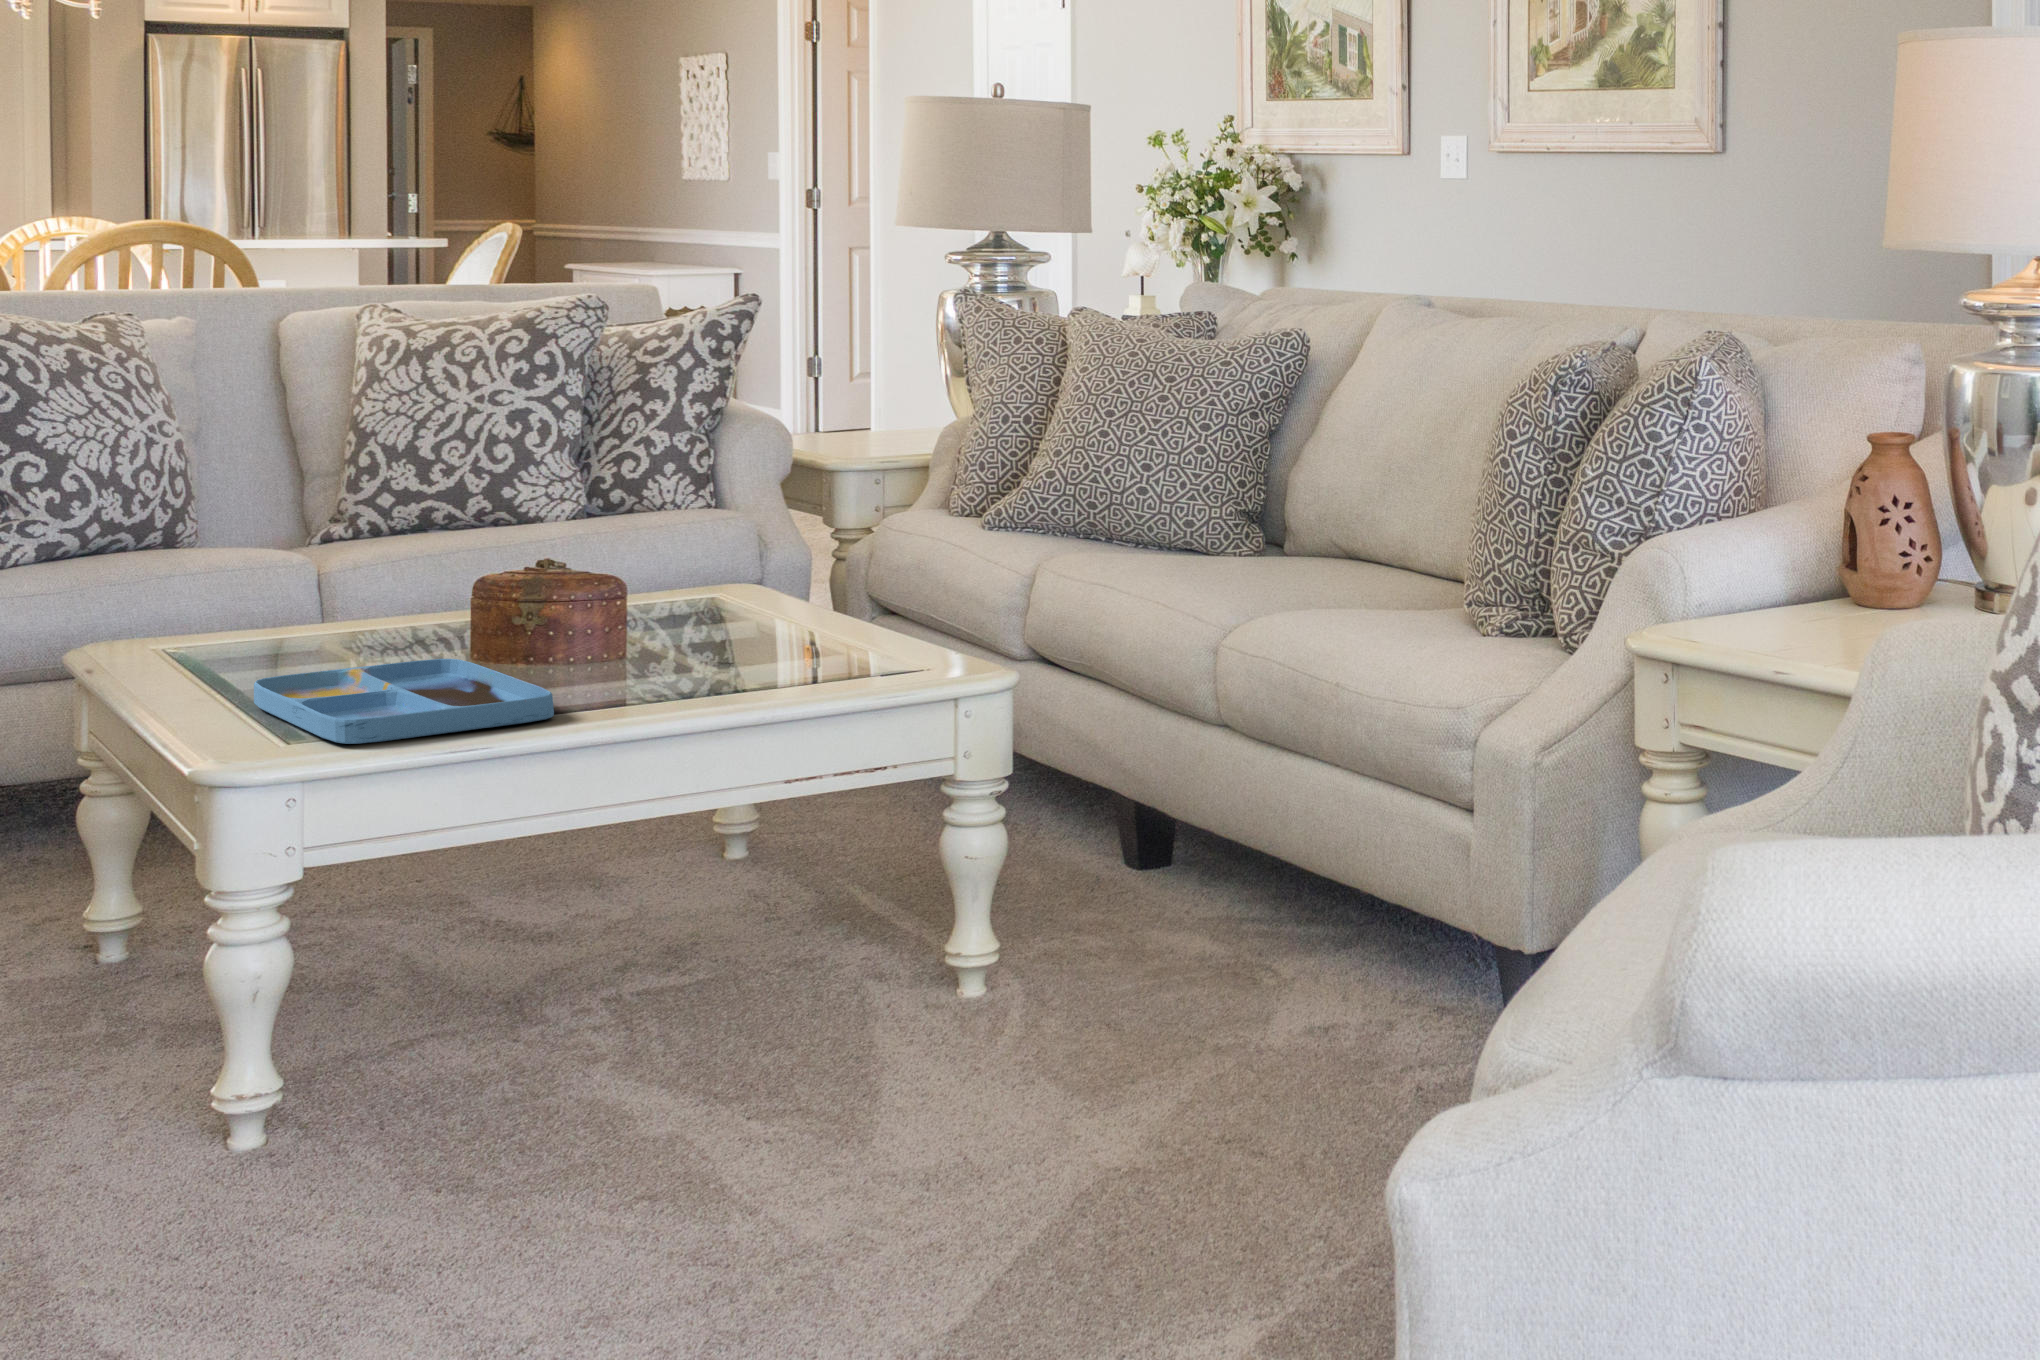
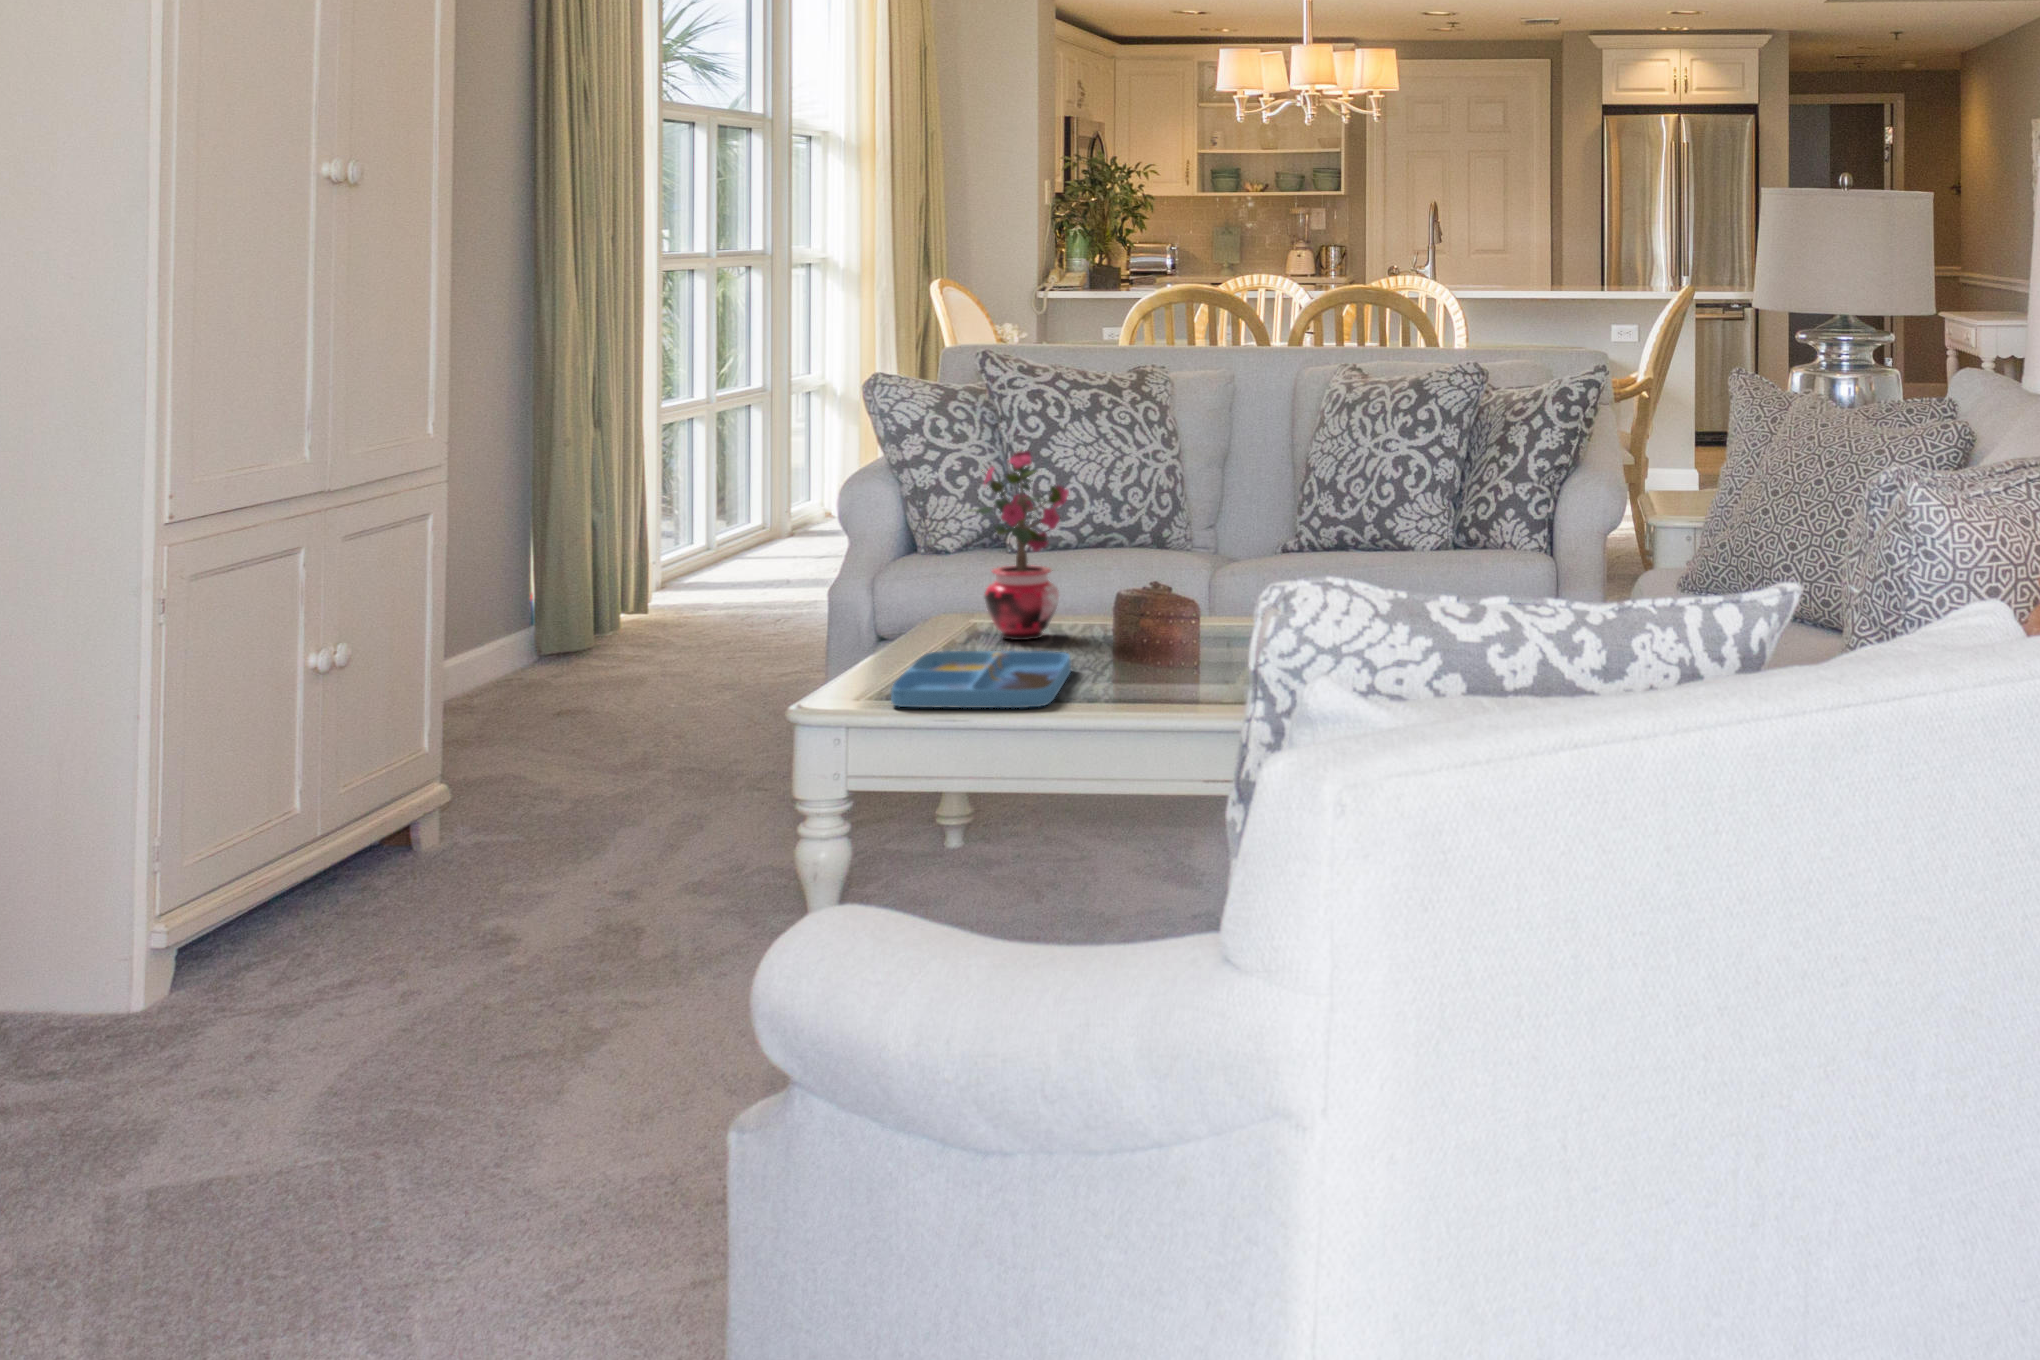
potted plant: none [179,401,332,662] -> present [978,451,1069,640]

